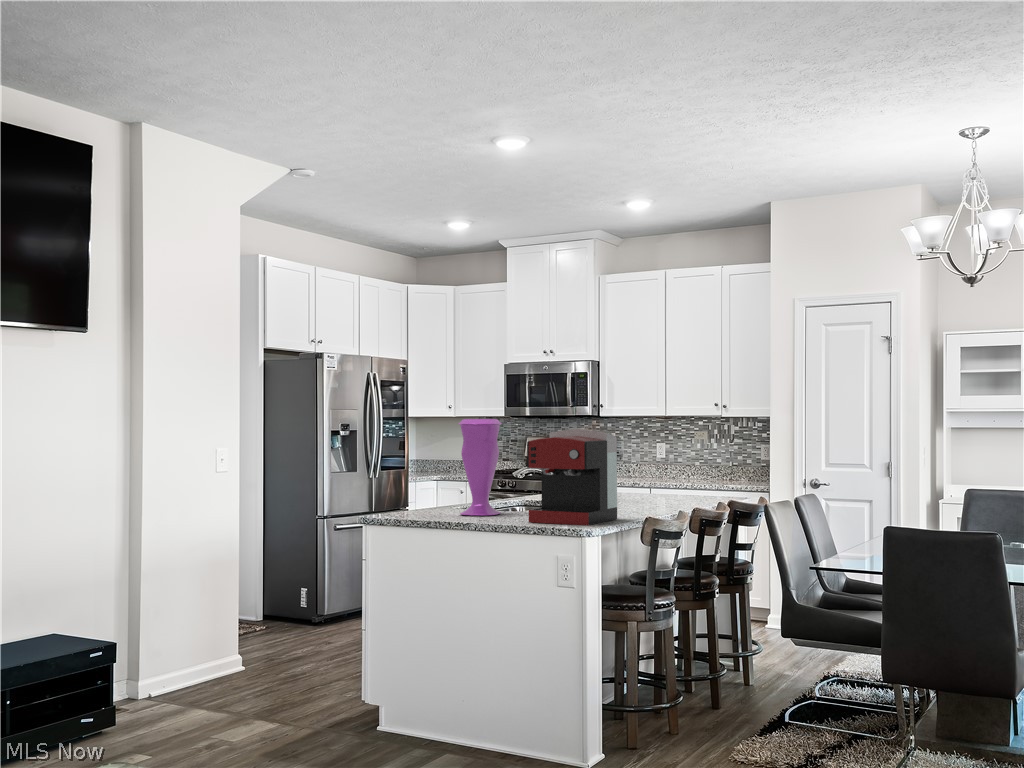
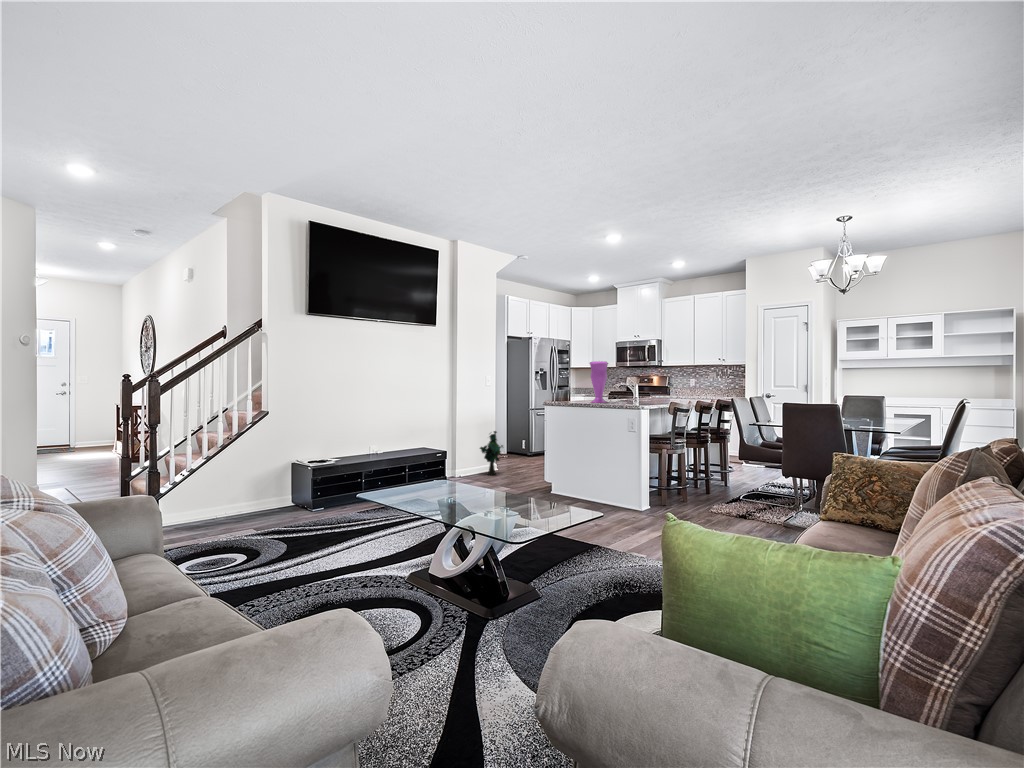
coffee maker: present [527,429,617,525] -> none [618,364,659,405]
decorative plant: none [189,580,252,691] -> present [480,431,503,475]

